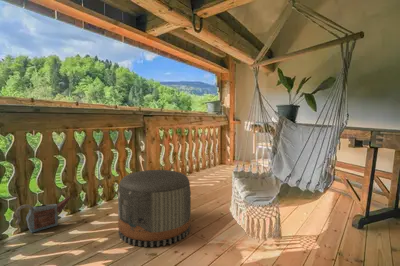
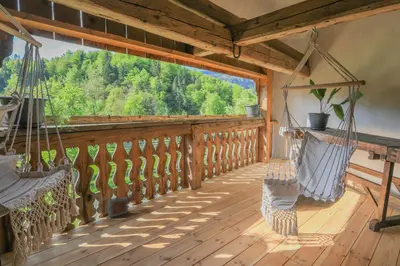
pouf: present [118,170,191,247] -> none [172,173,229,237]

